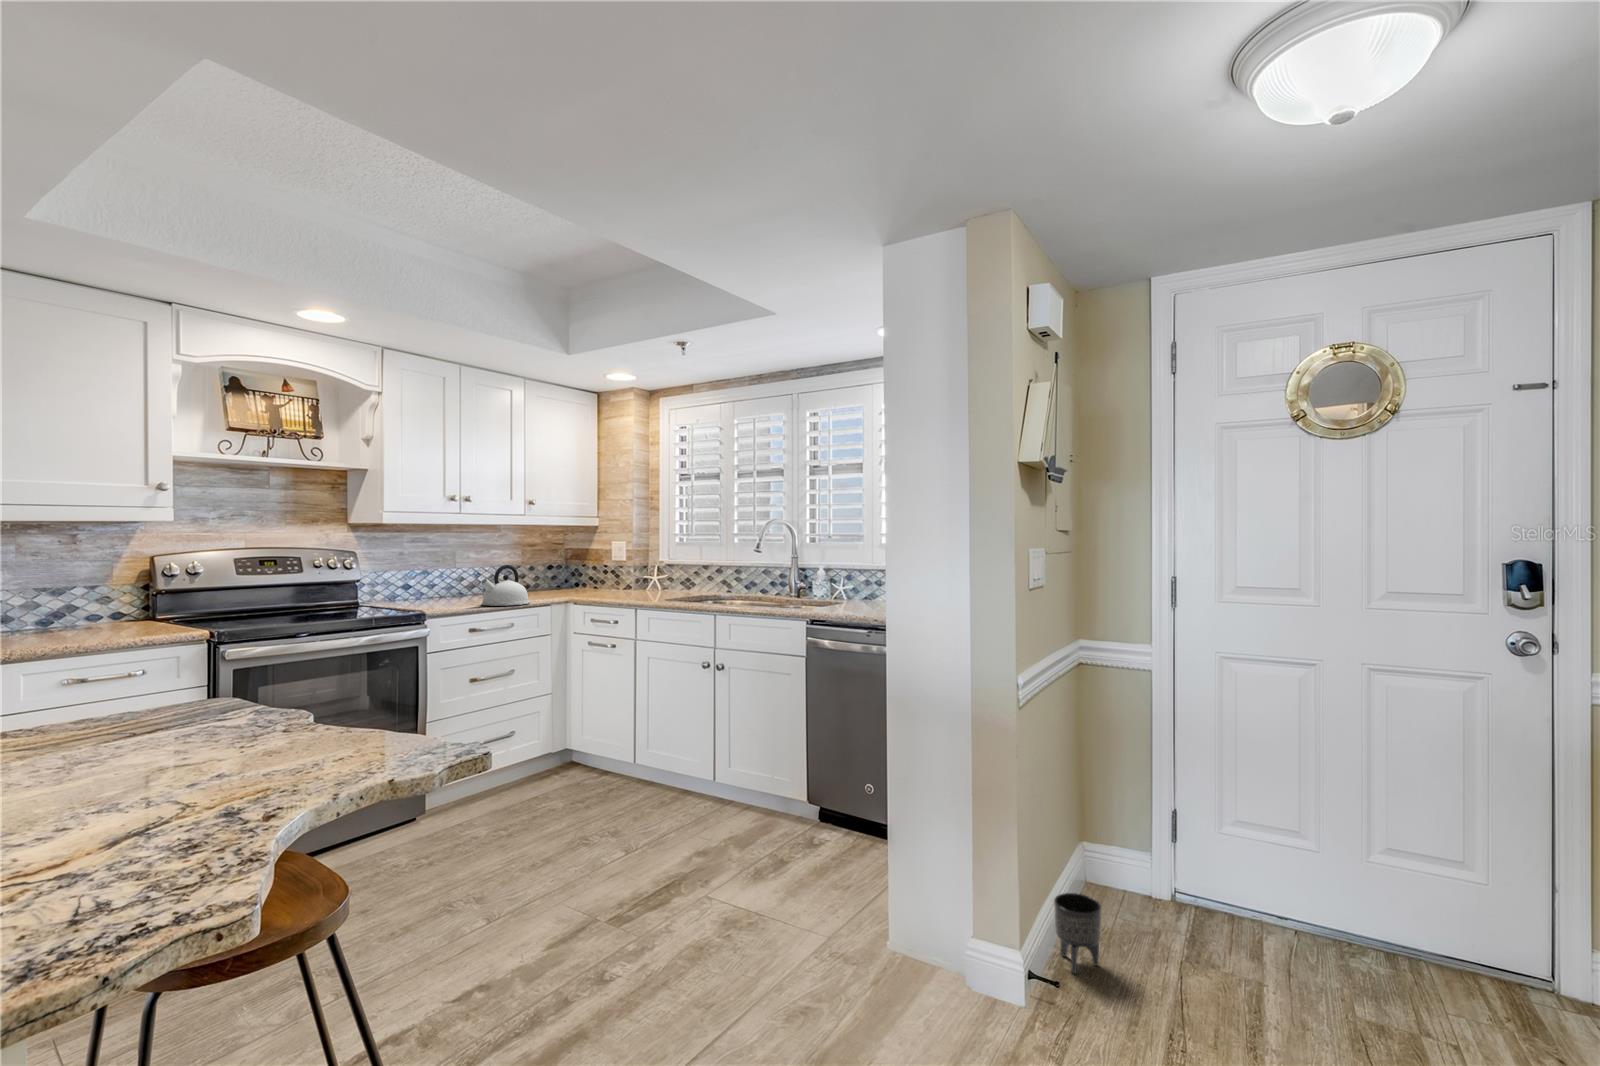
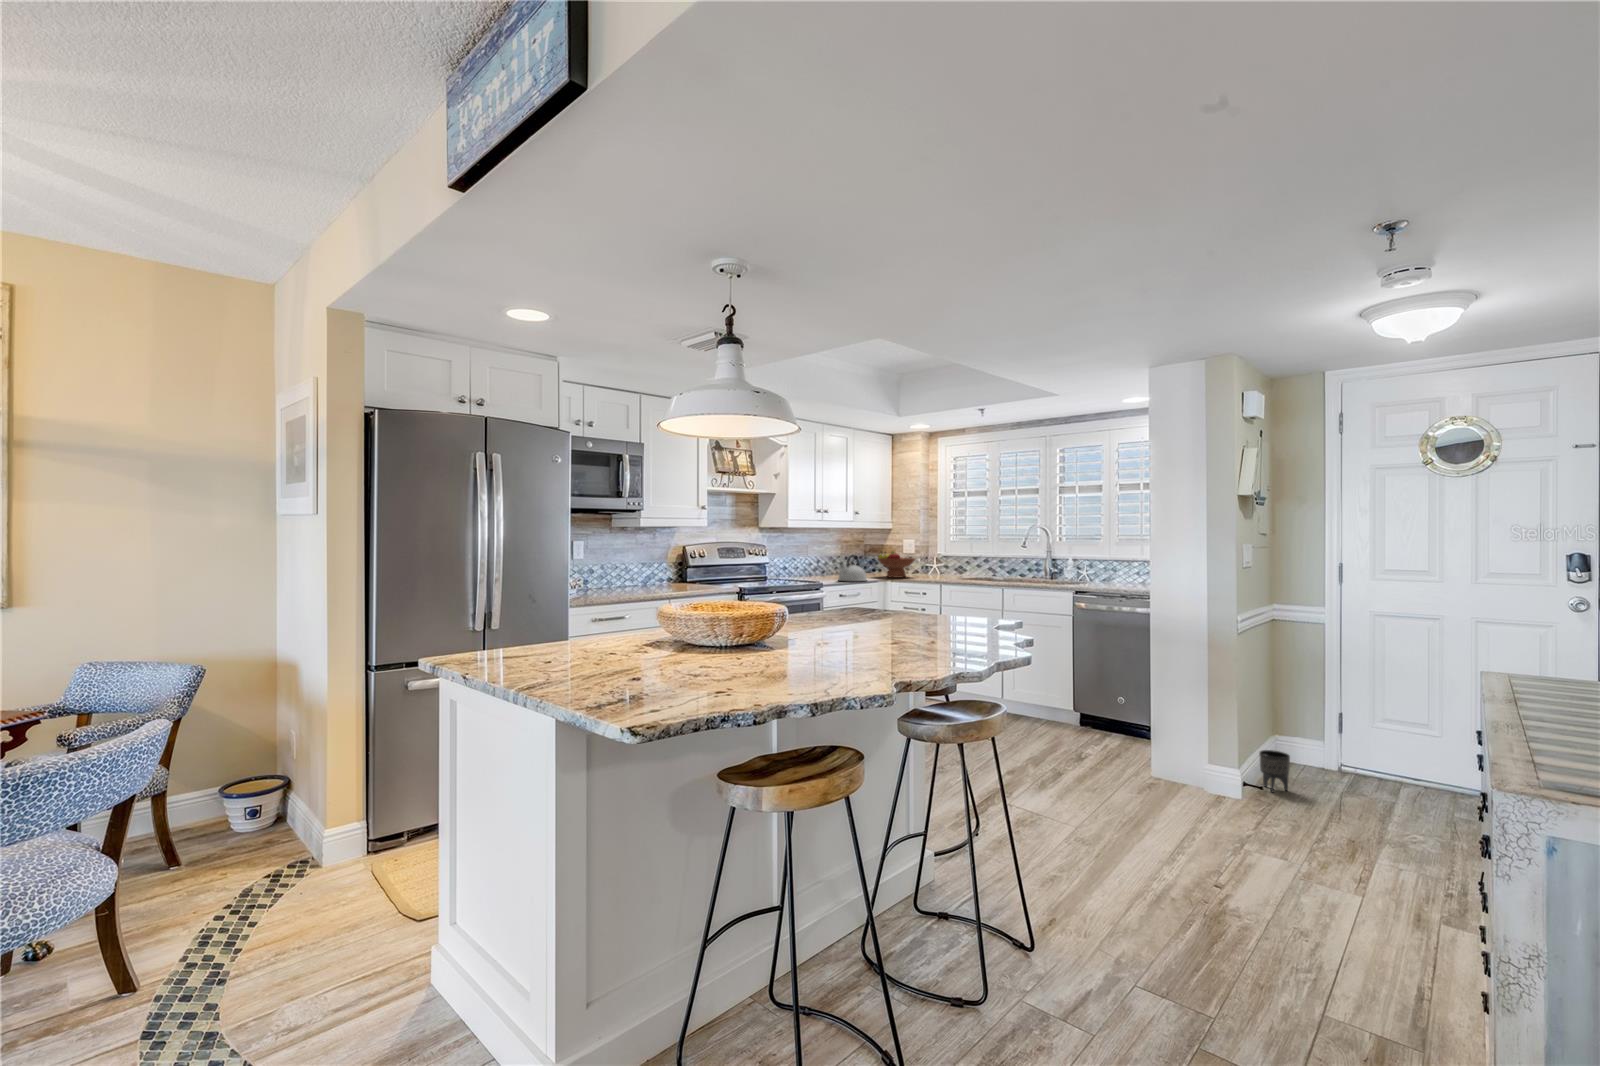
fruit bowl: none [556,558,616,597] -> present [878,552,915,578]

